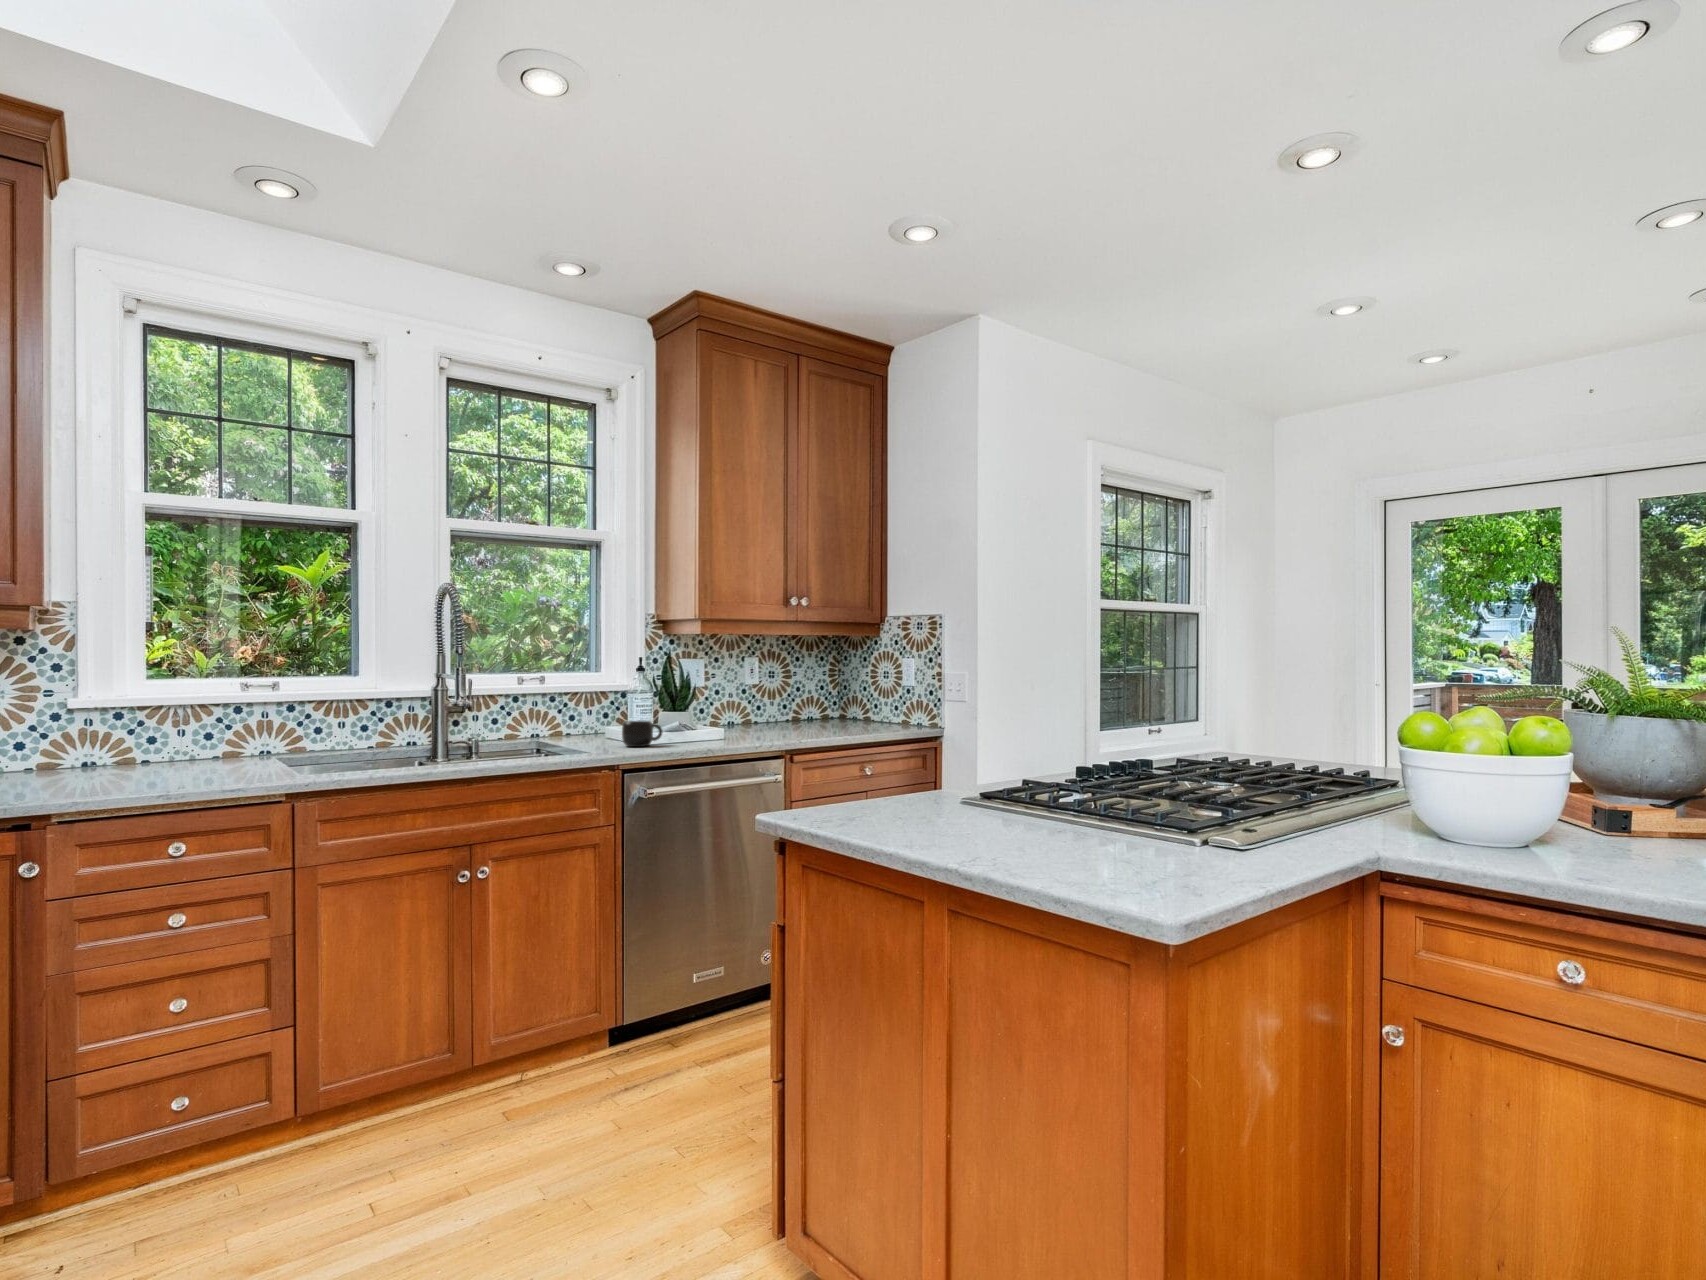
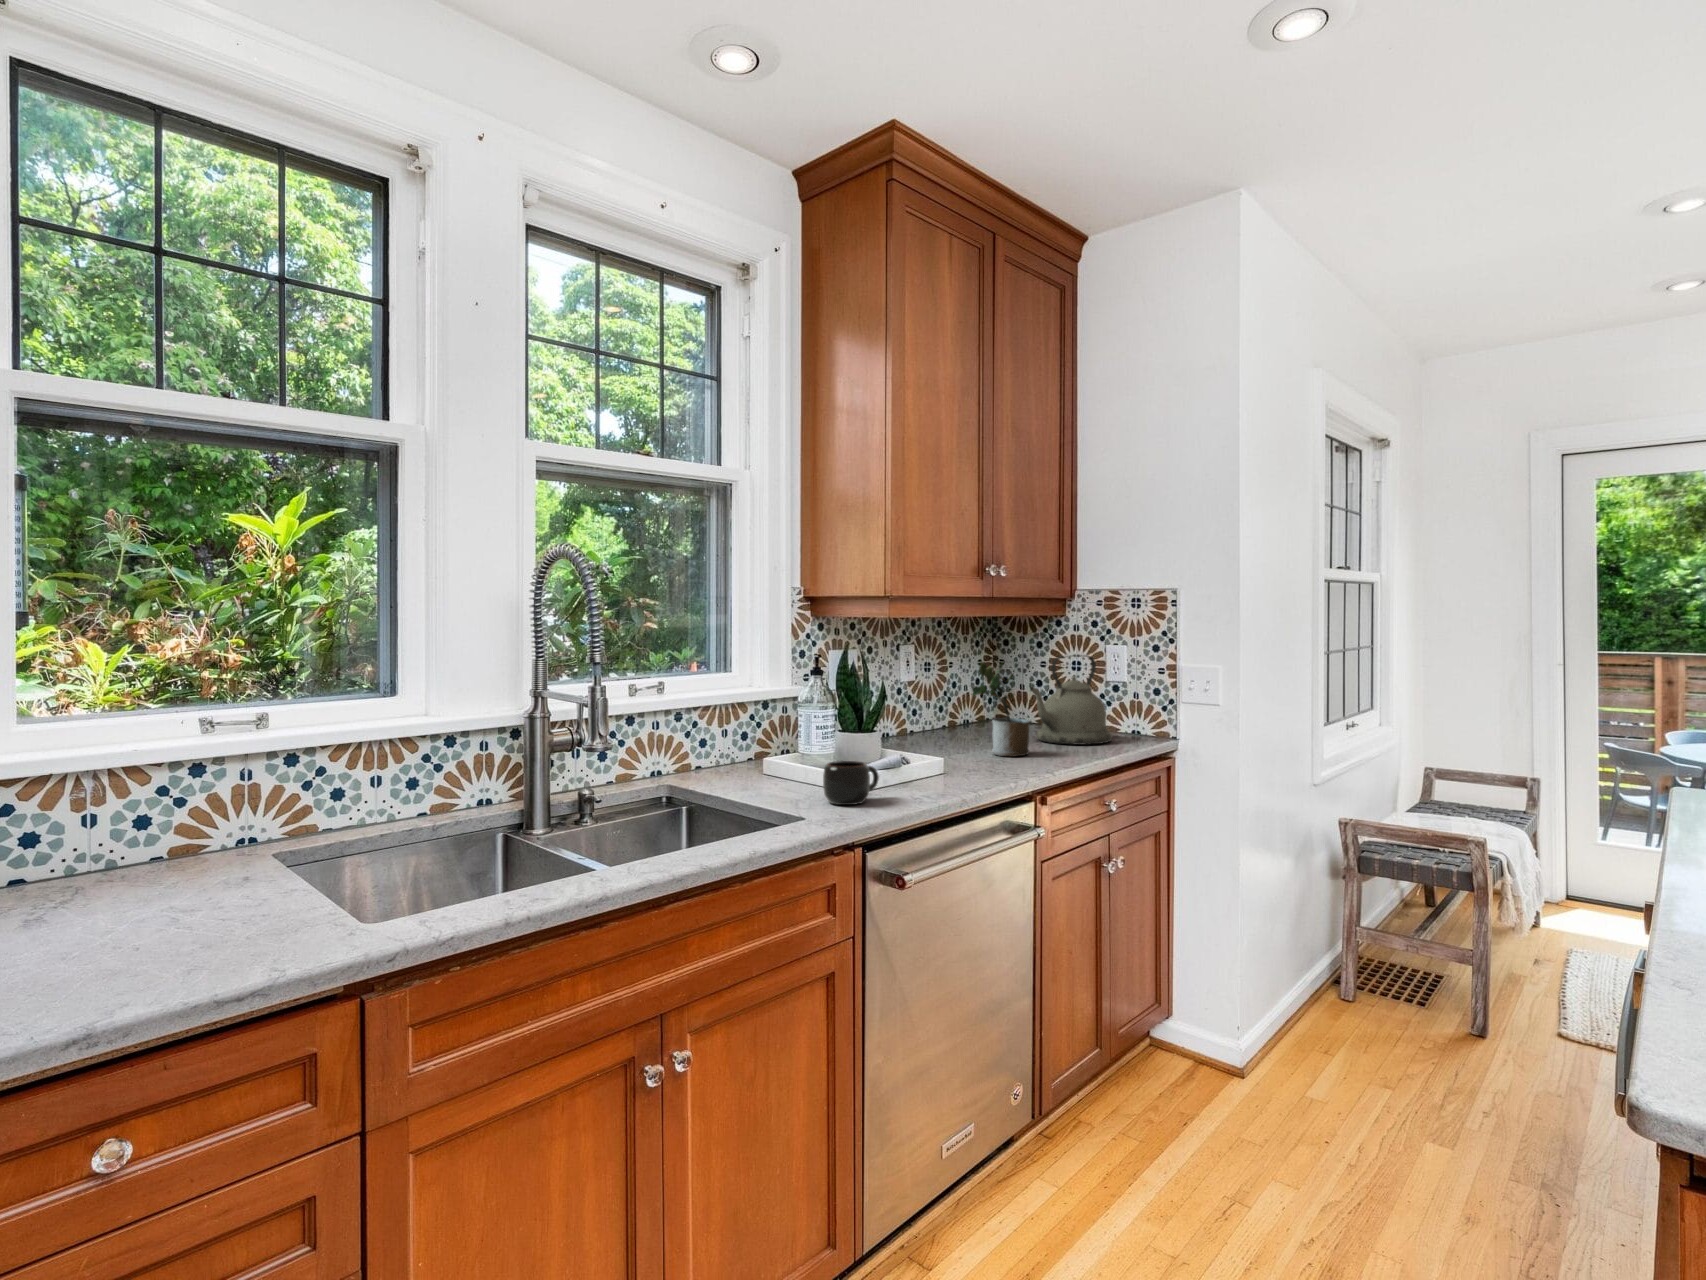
kettle: none [826,663,895,728] -> present [1030,656,1112,744]
potted plant: none [770,664,814,732] -> present [972,662,1030,756]

